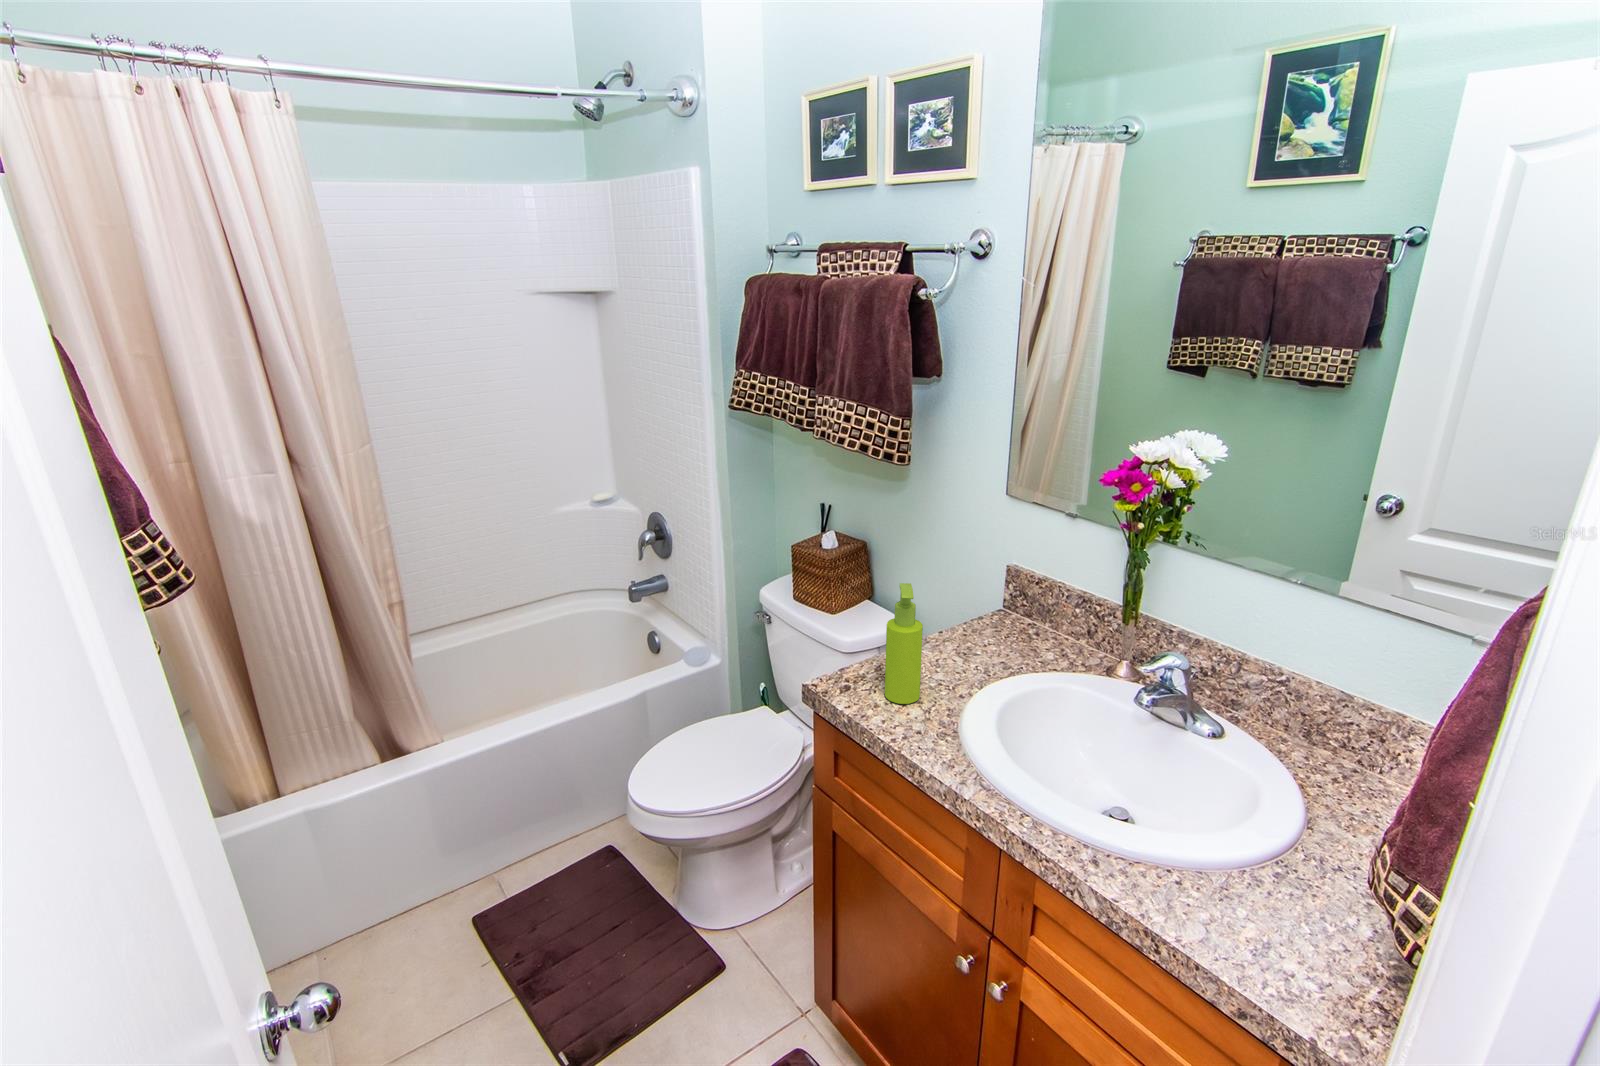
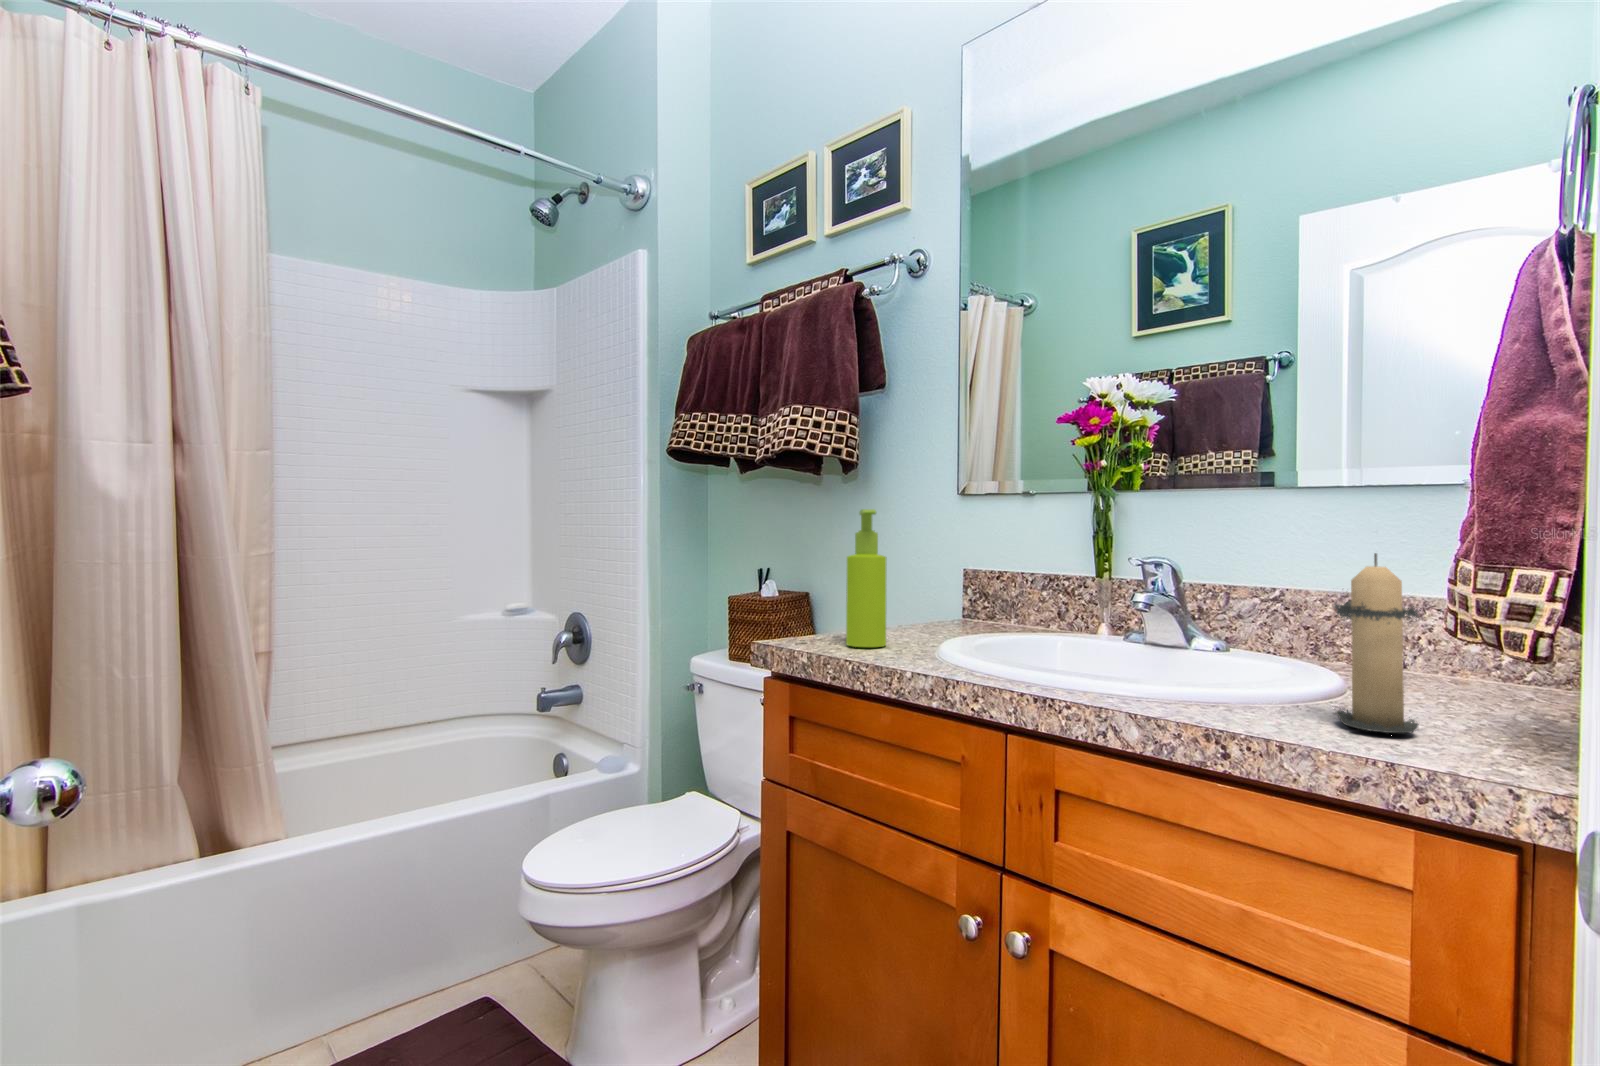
candle: none [1249,829,1344,968] -> present [1334,553,1421,733]

